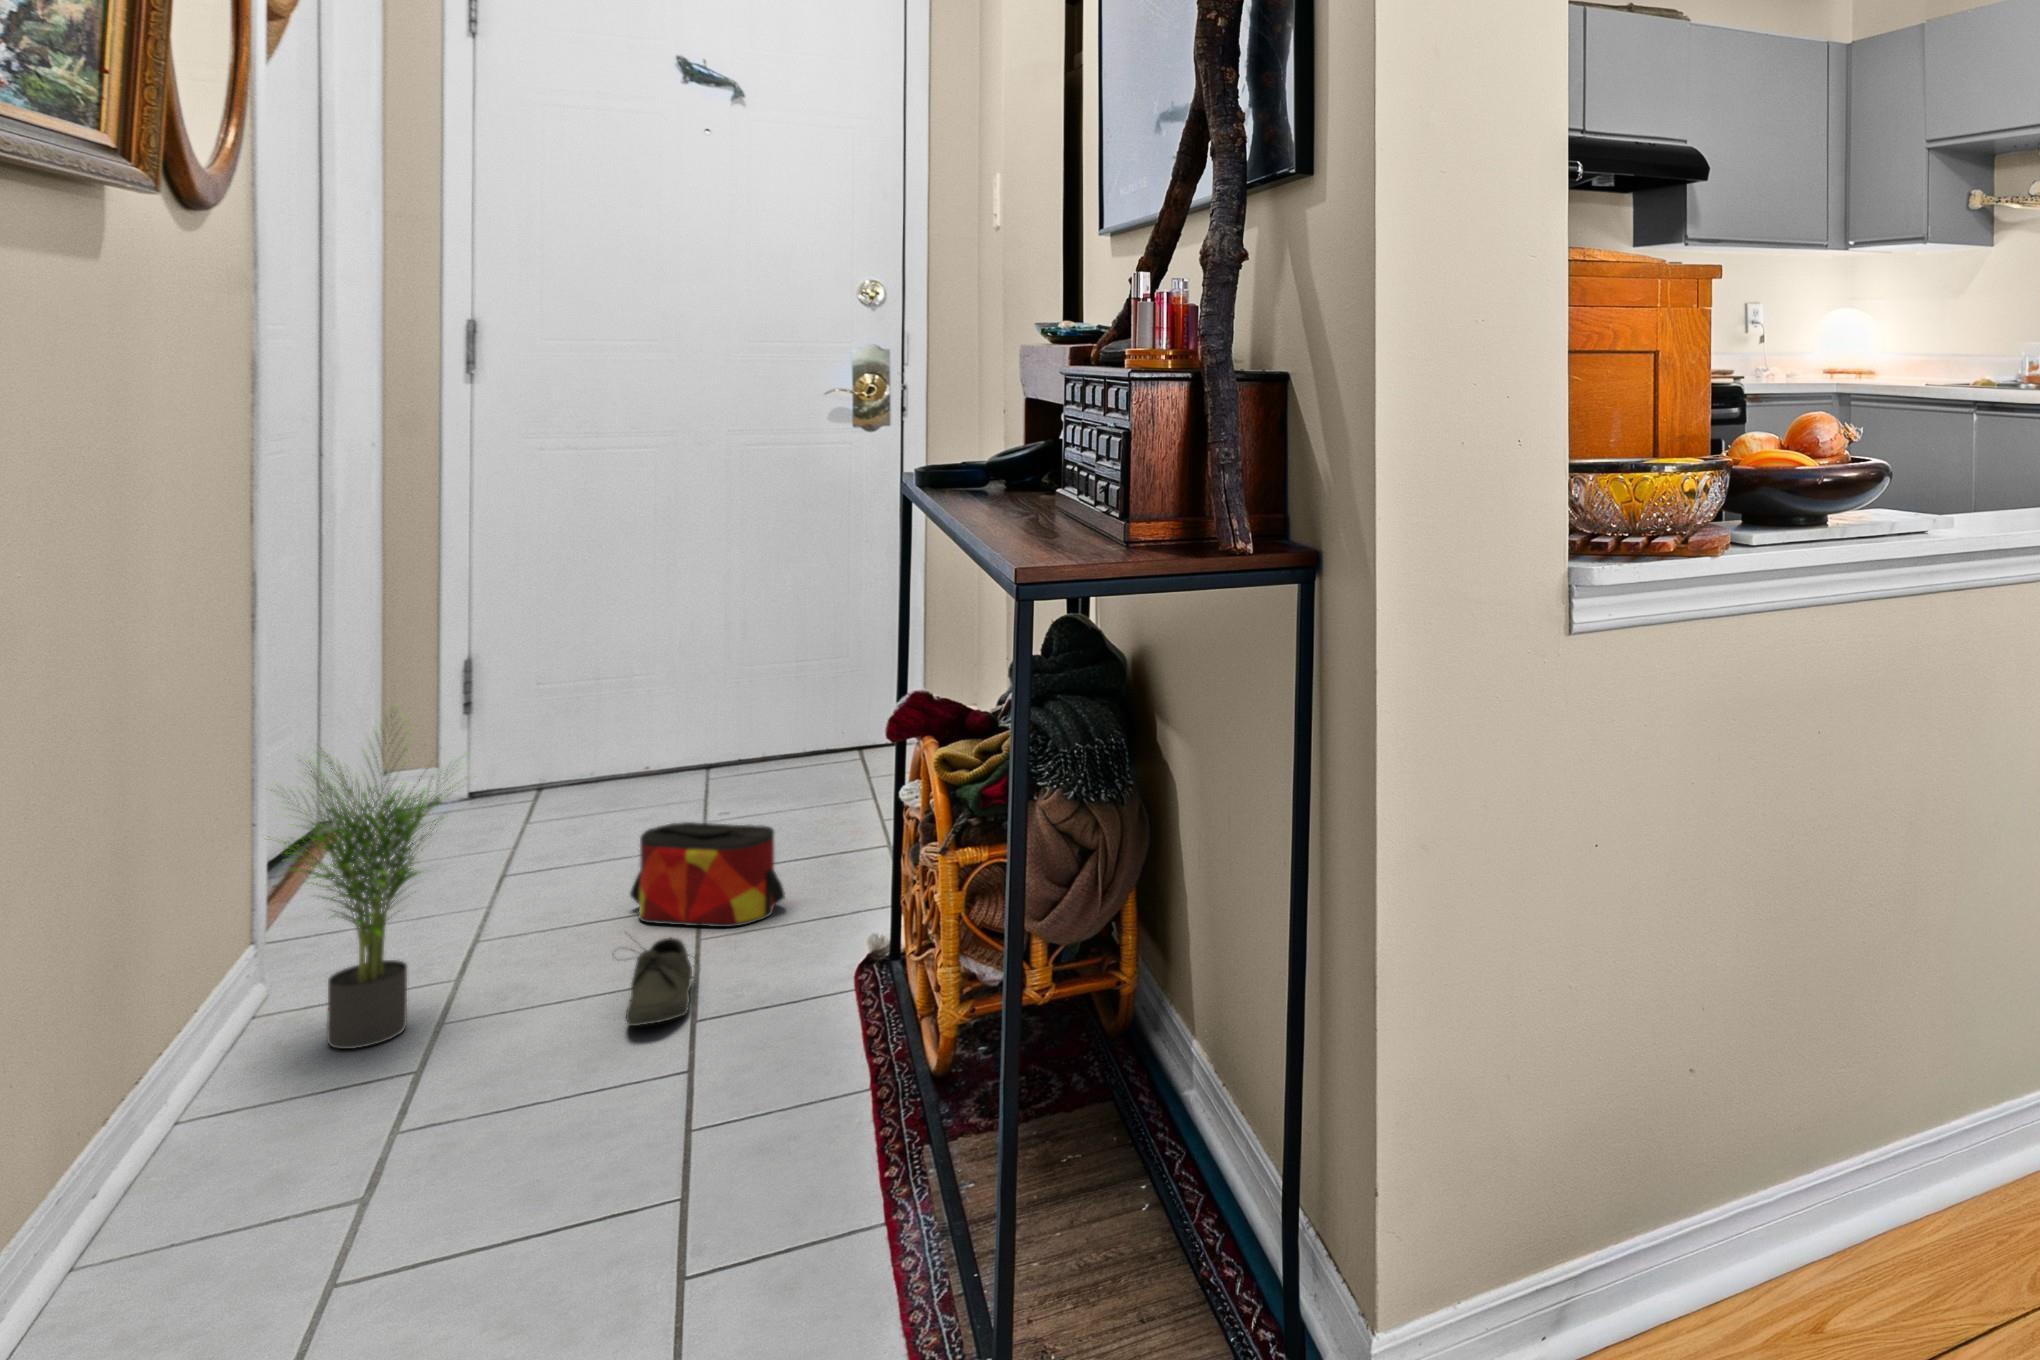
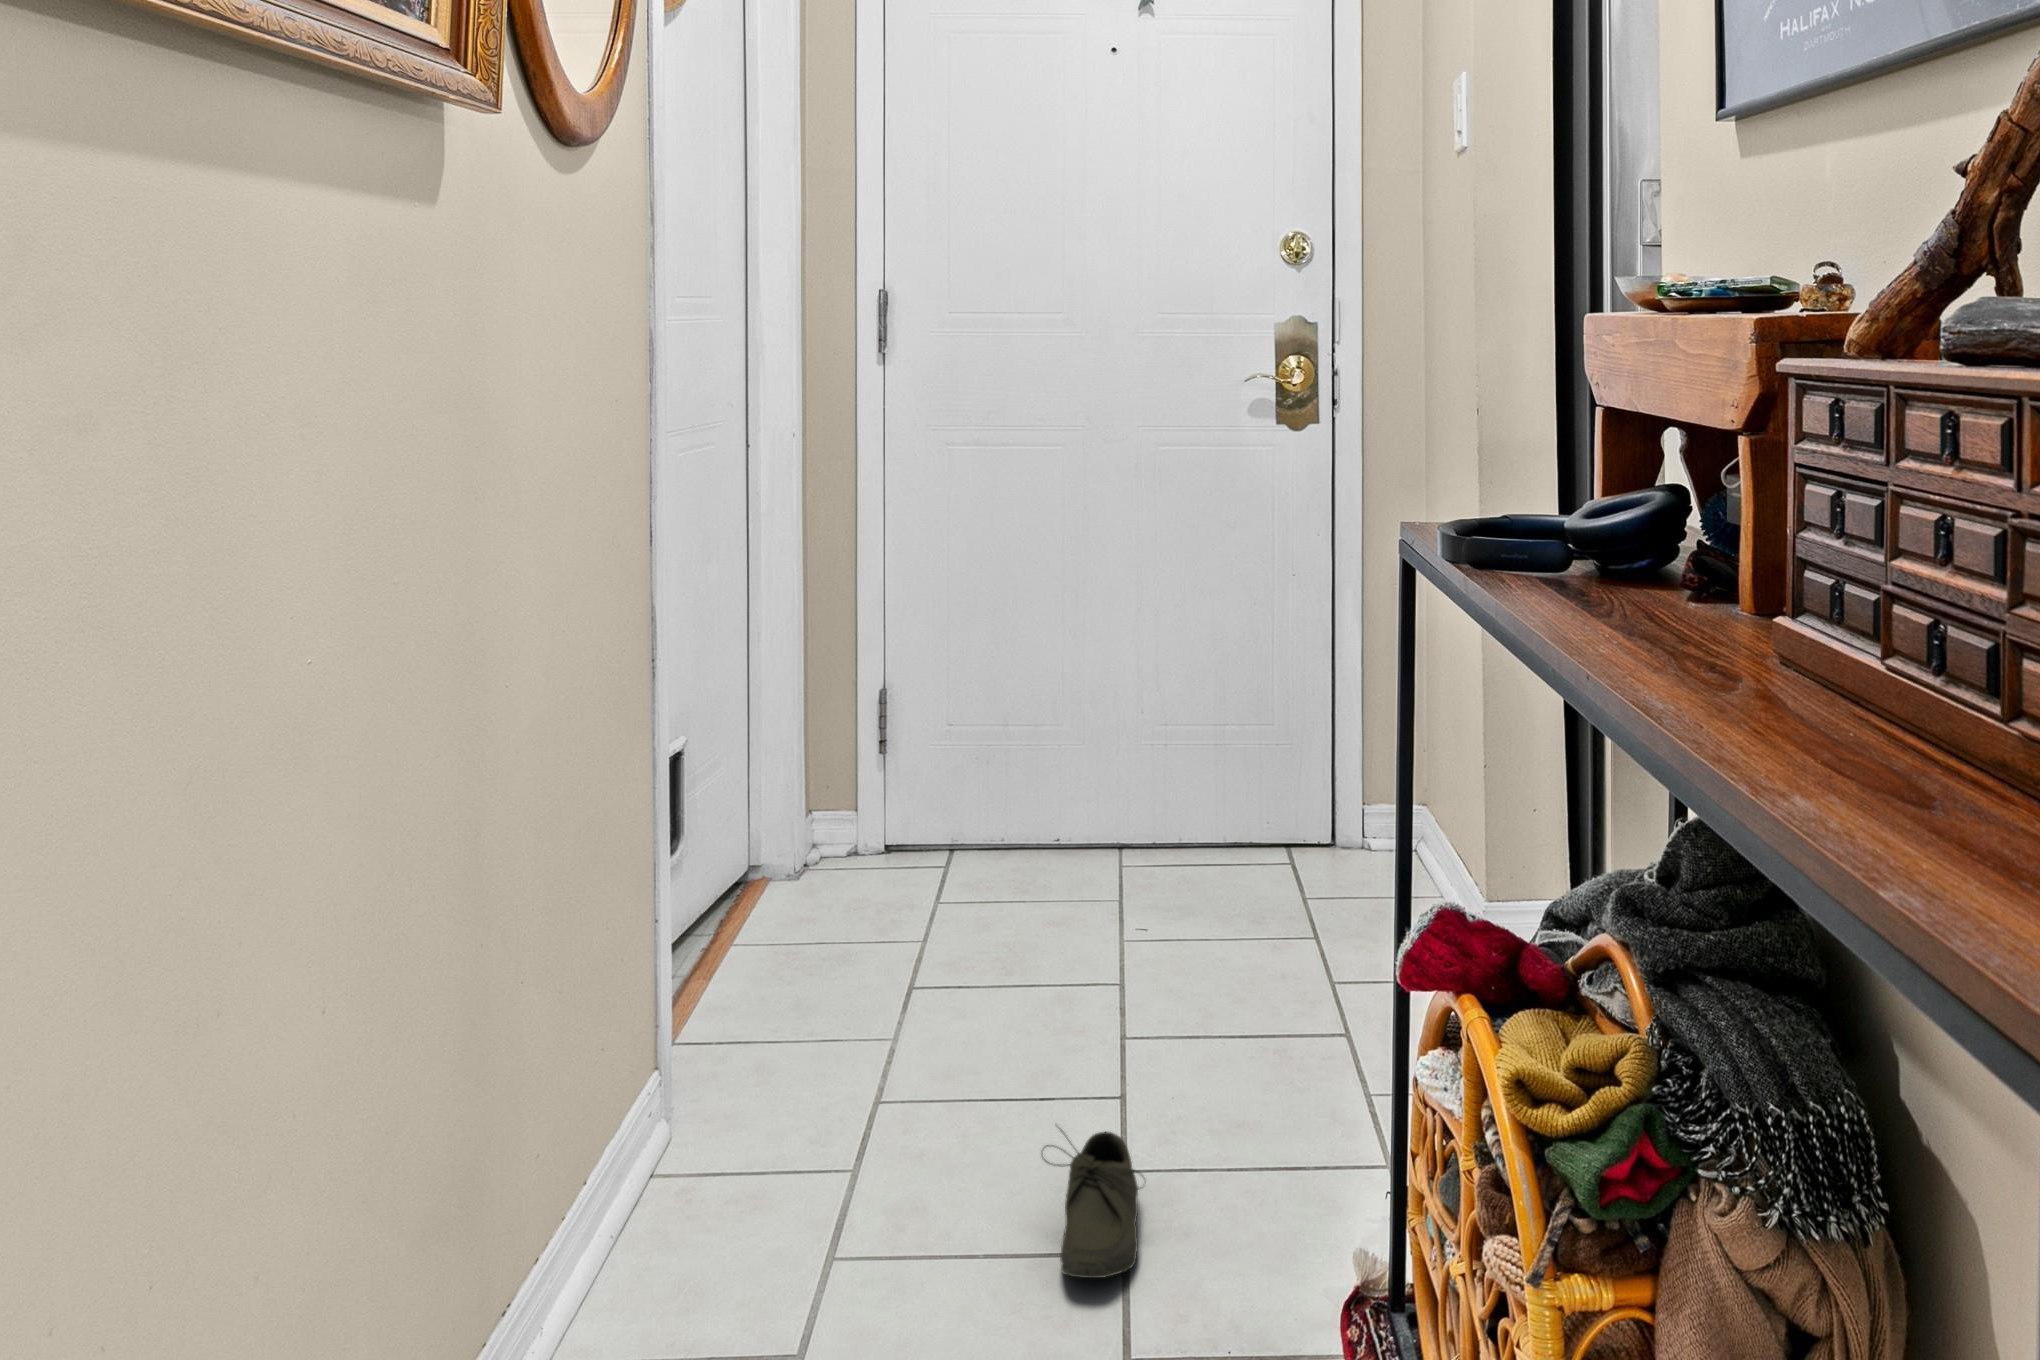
potted plant: present [279,715,467,1049] -> none [643,775,886,1227]
bag: present [630,822,785,927] -> none [1054,945,1241,1107]

